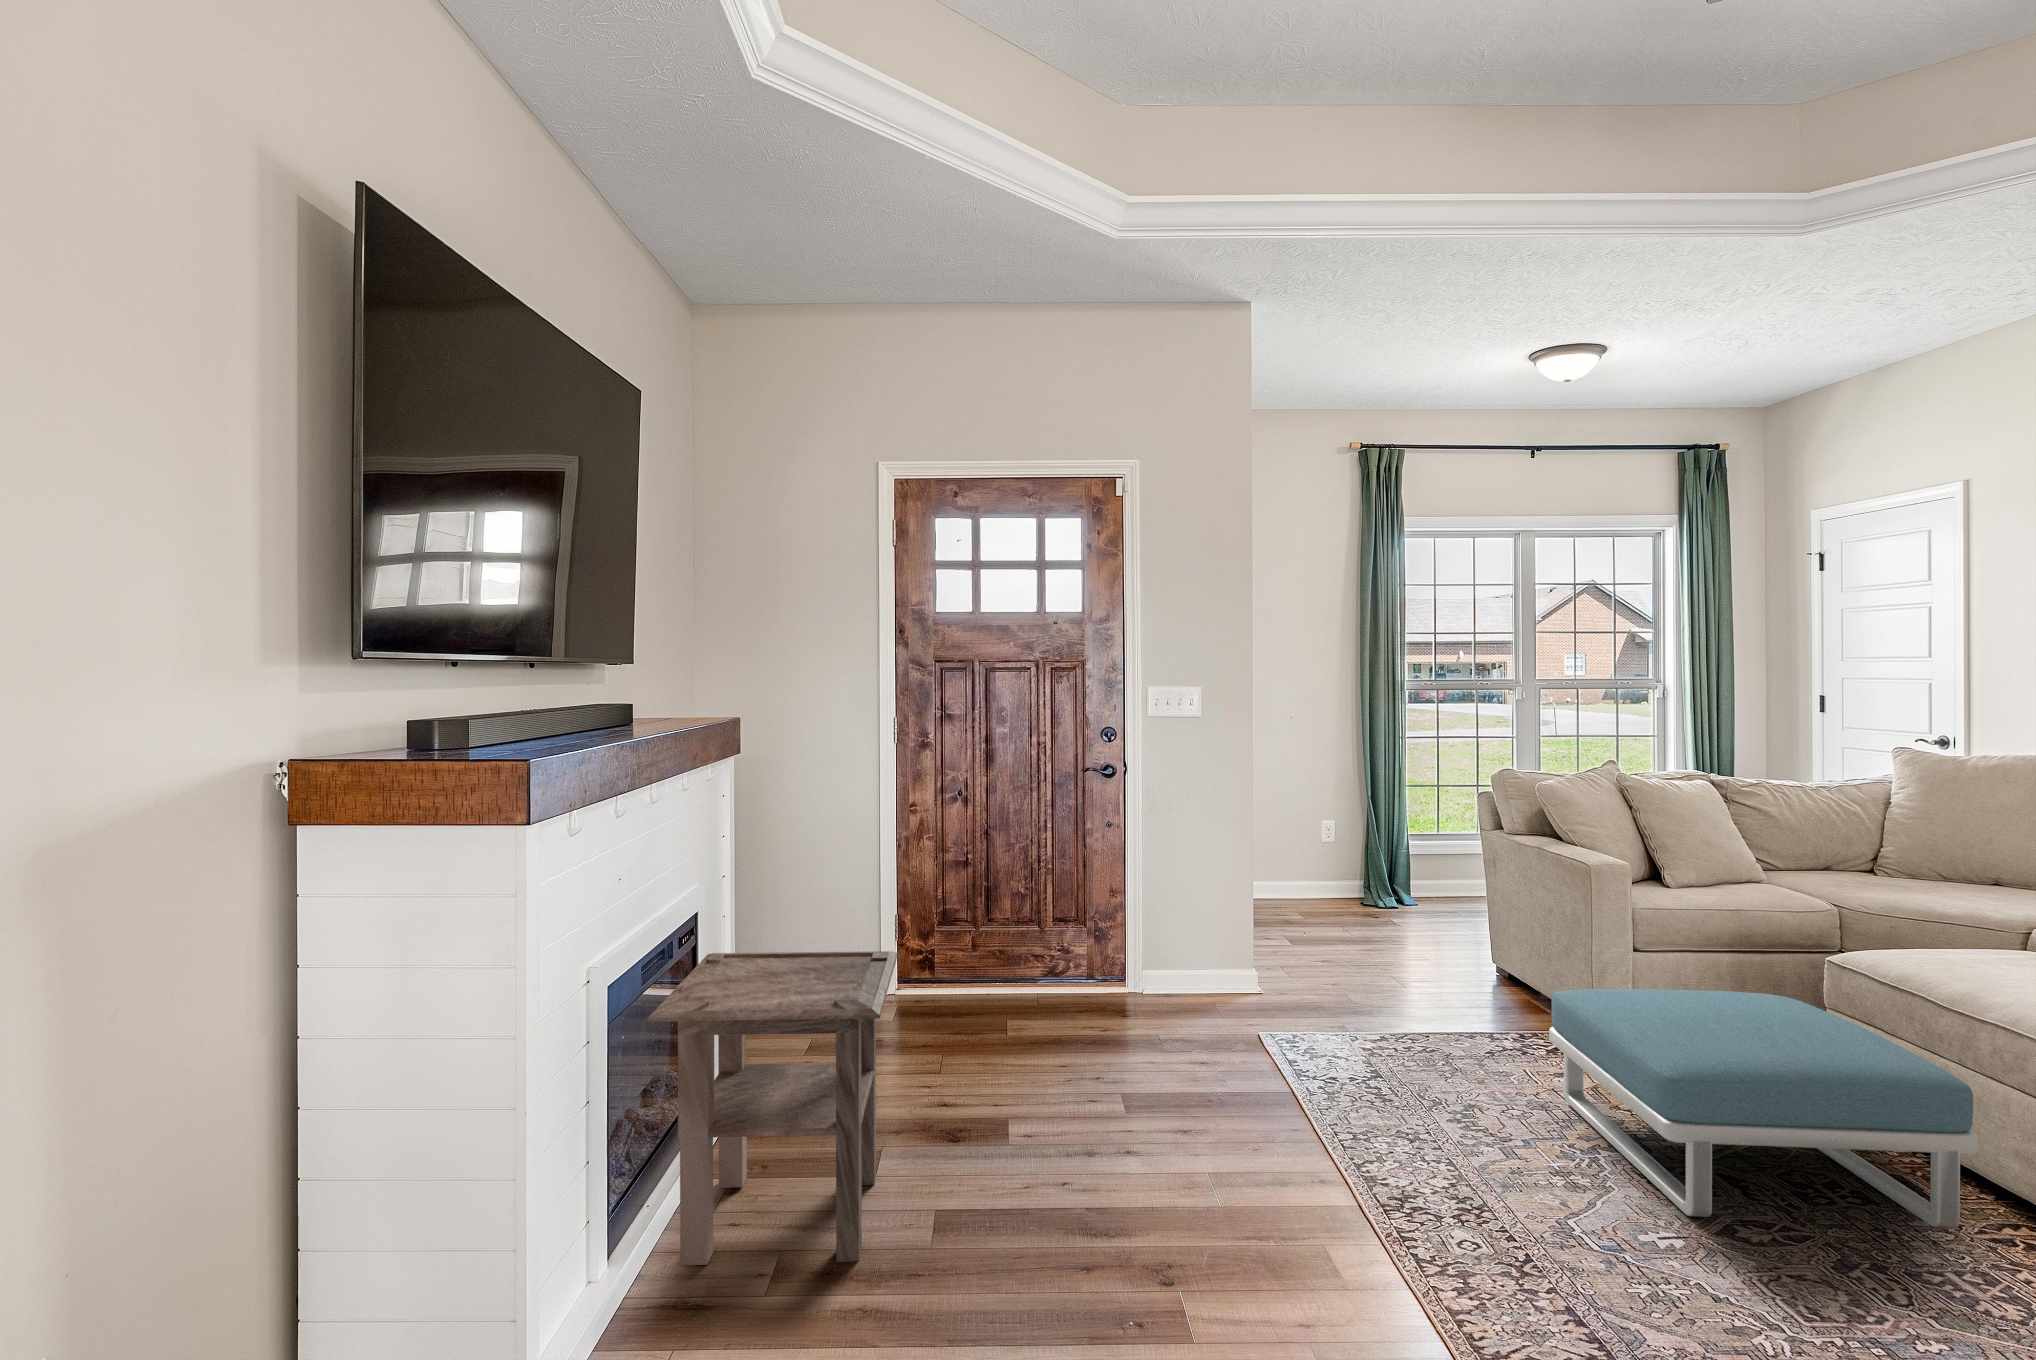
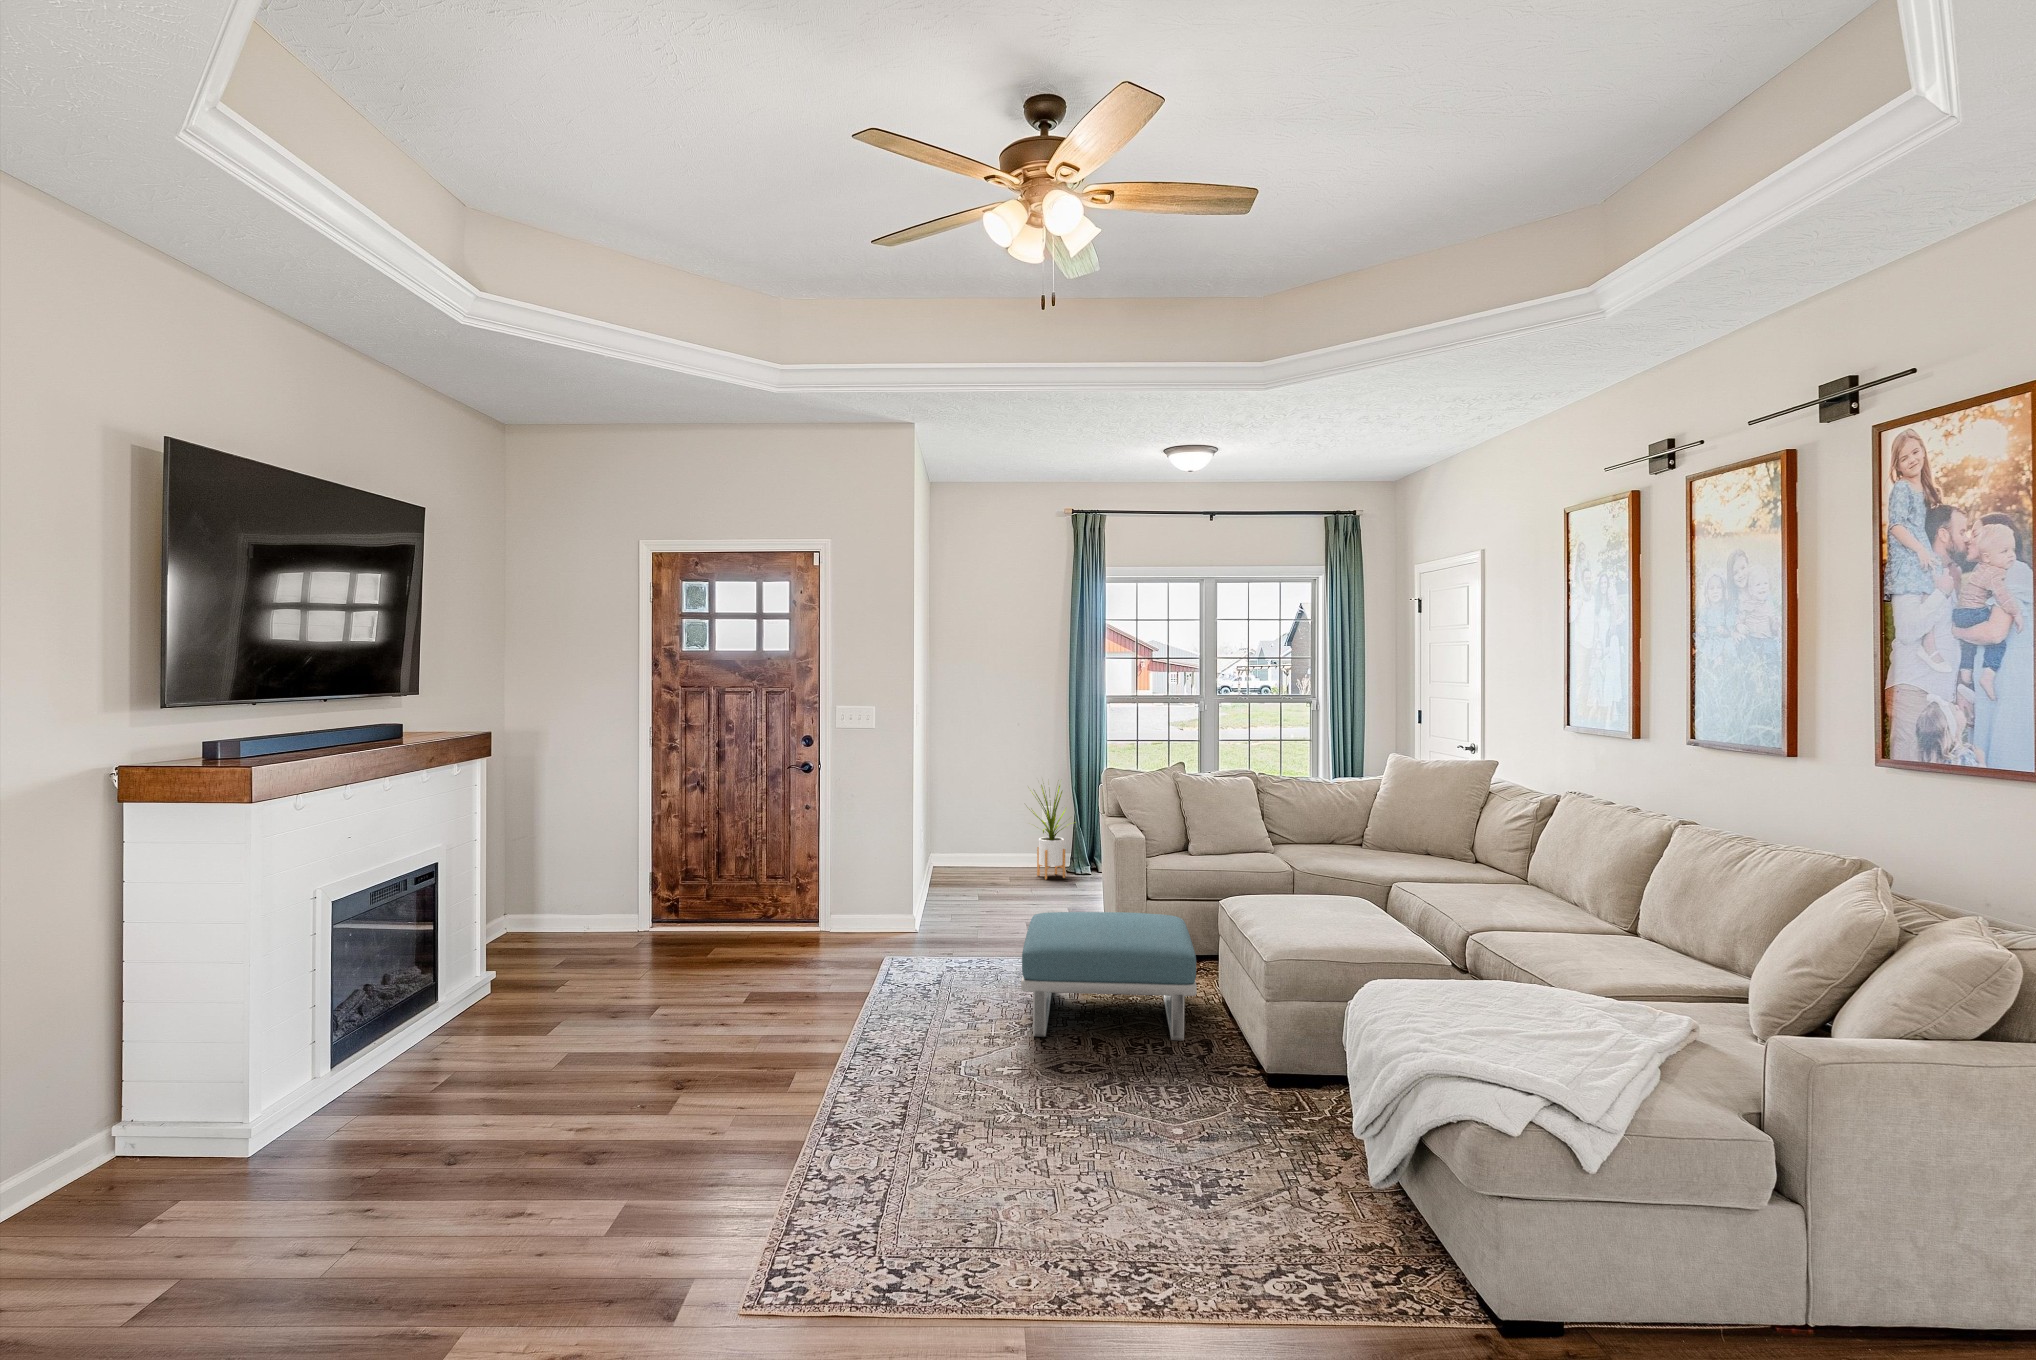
house plant: none [1310,781,1381,912] -> present [1029,785,1069,879]
side table: present [647,951,898,1265] -> none [390,882,578,1059]

